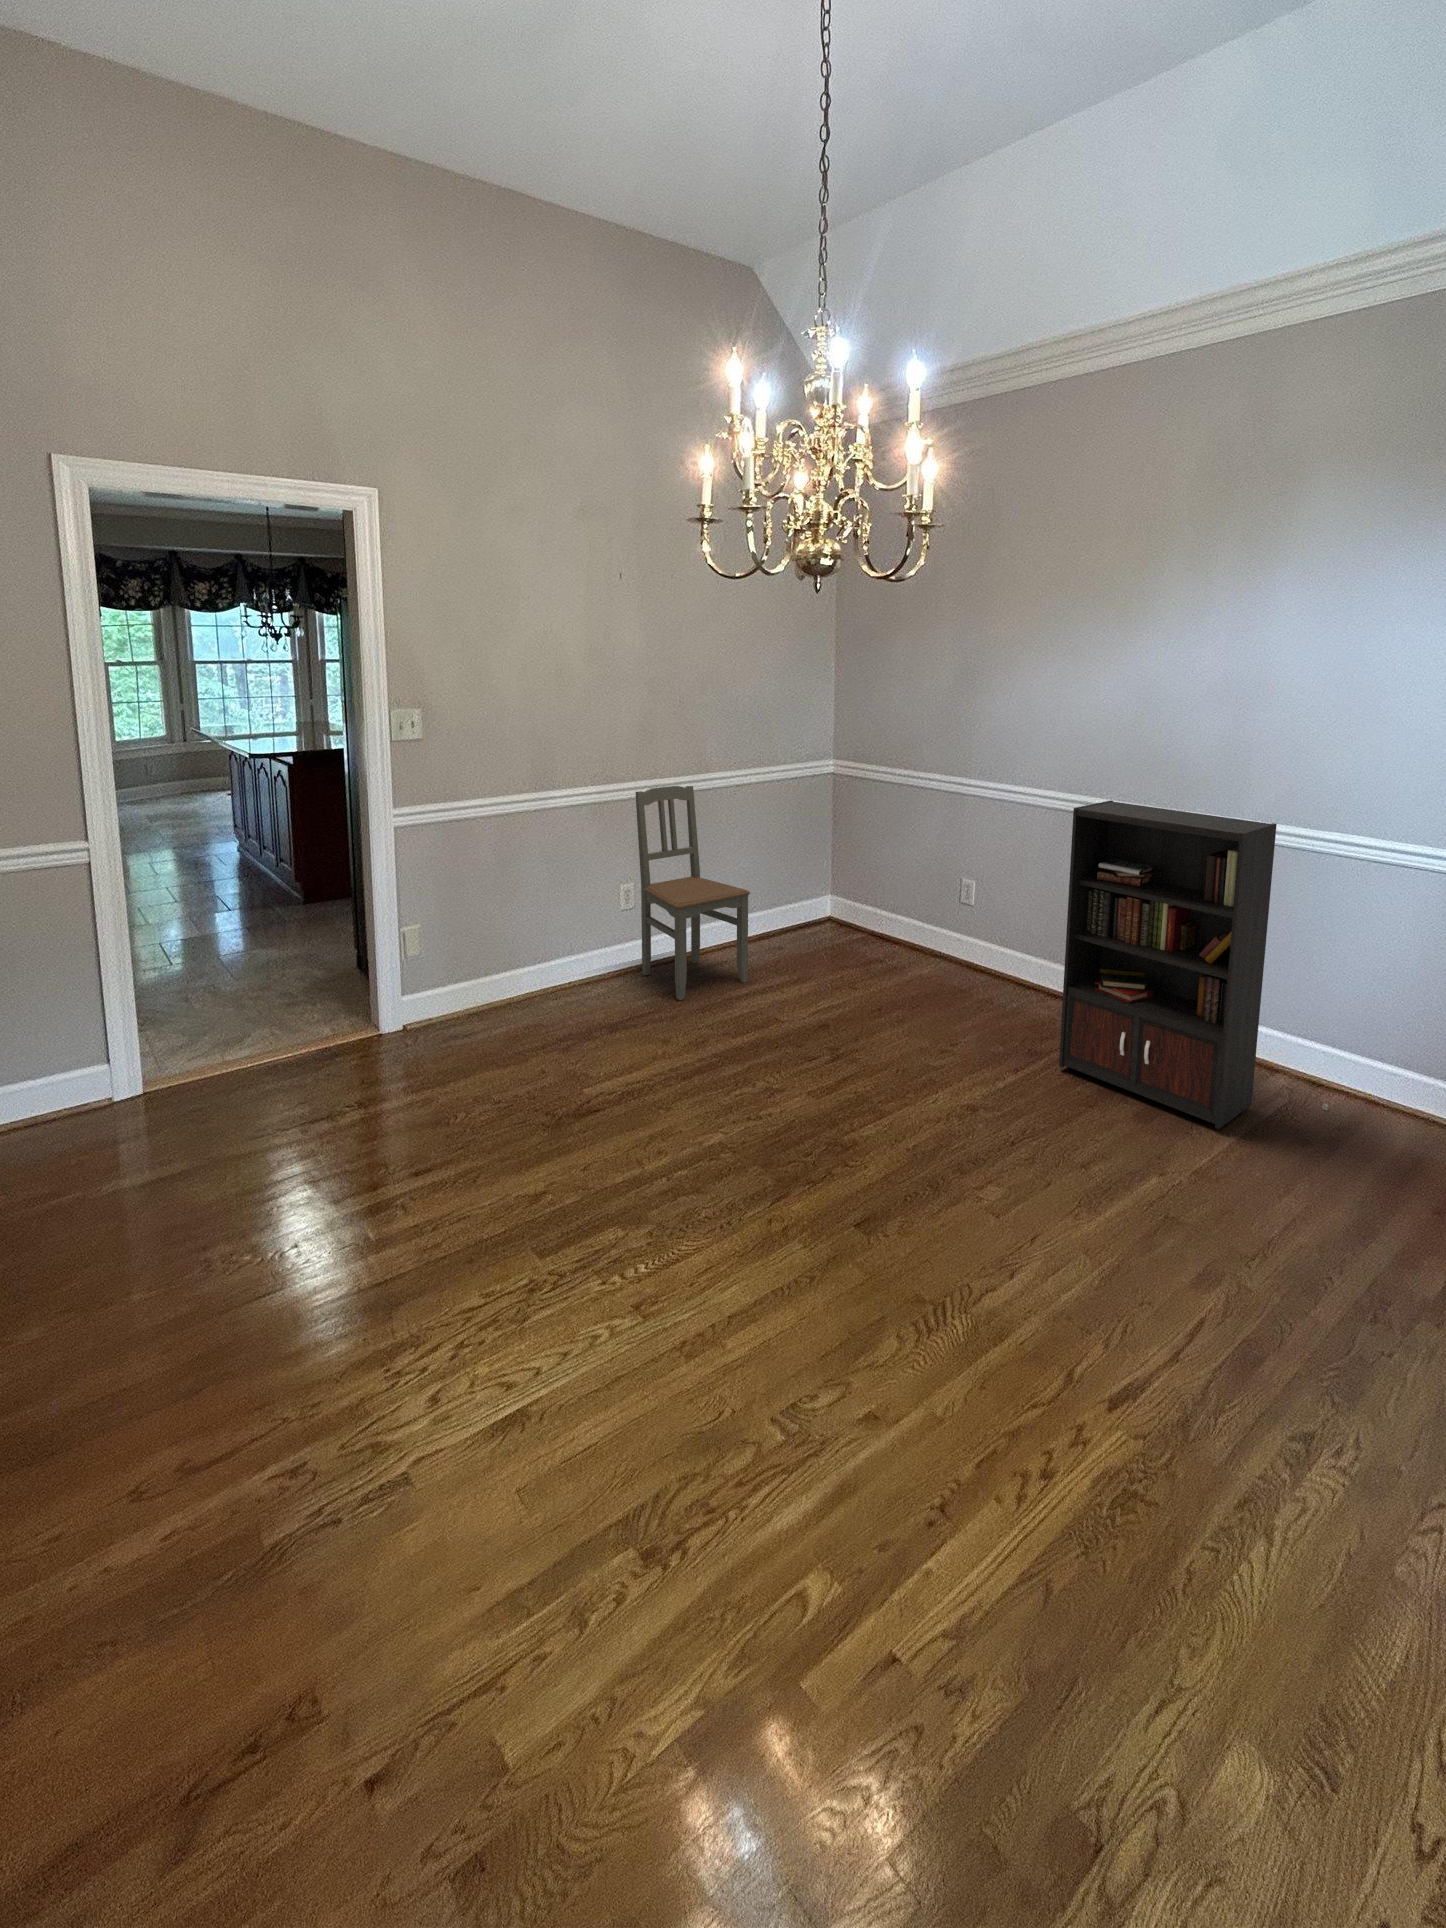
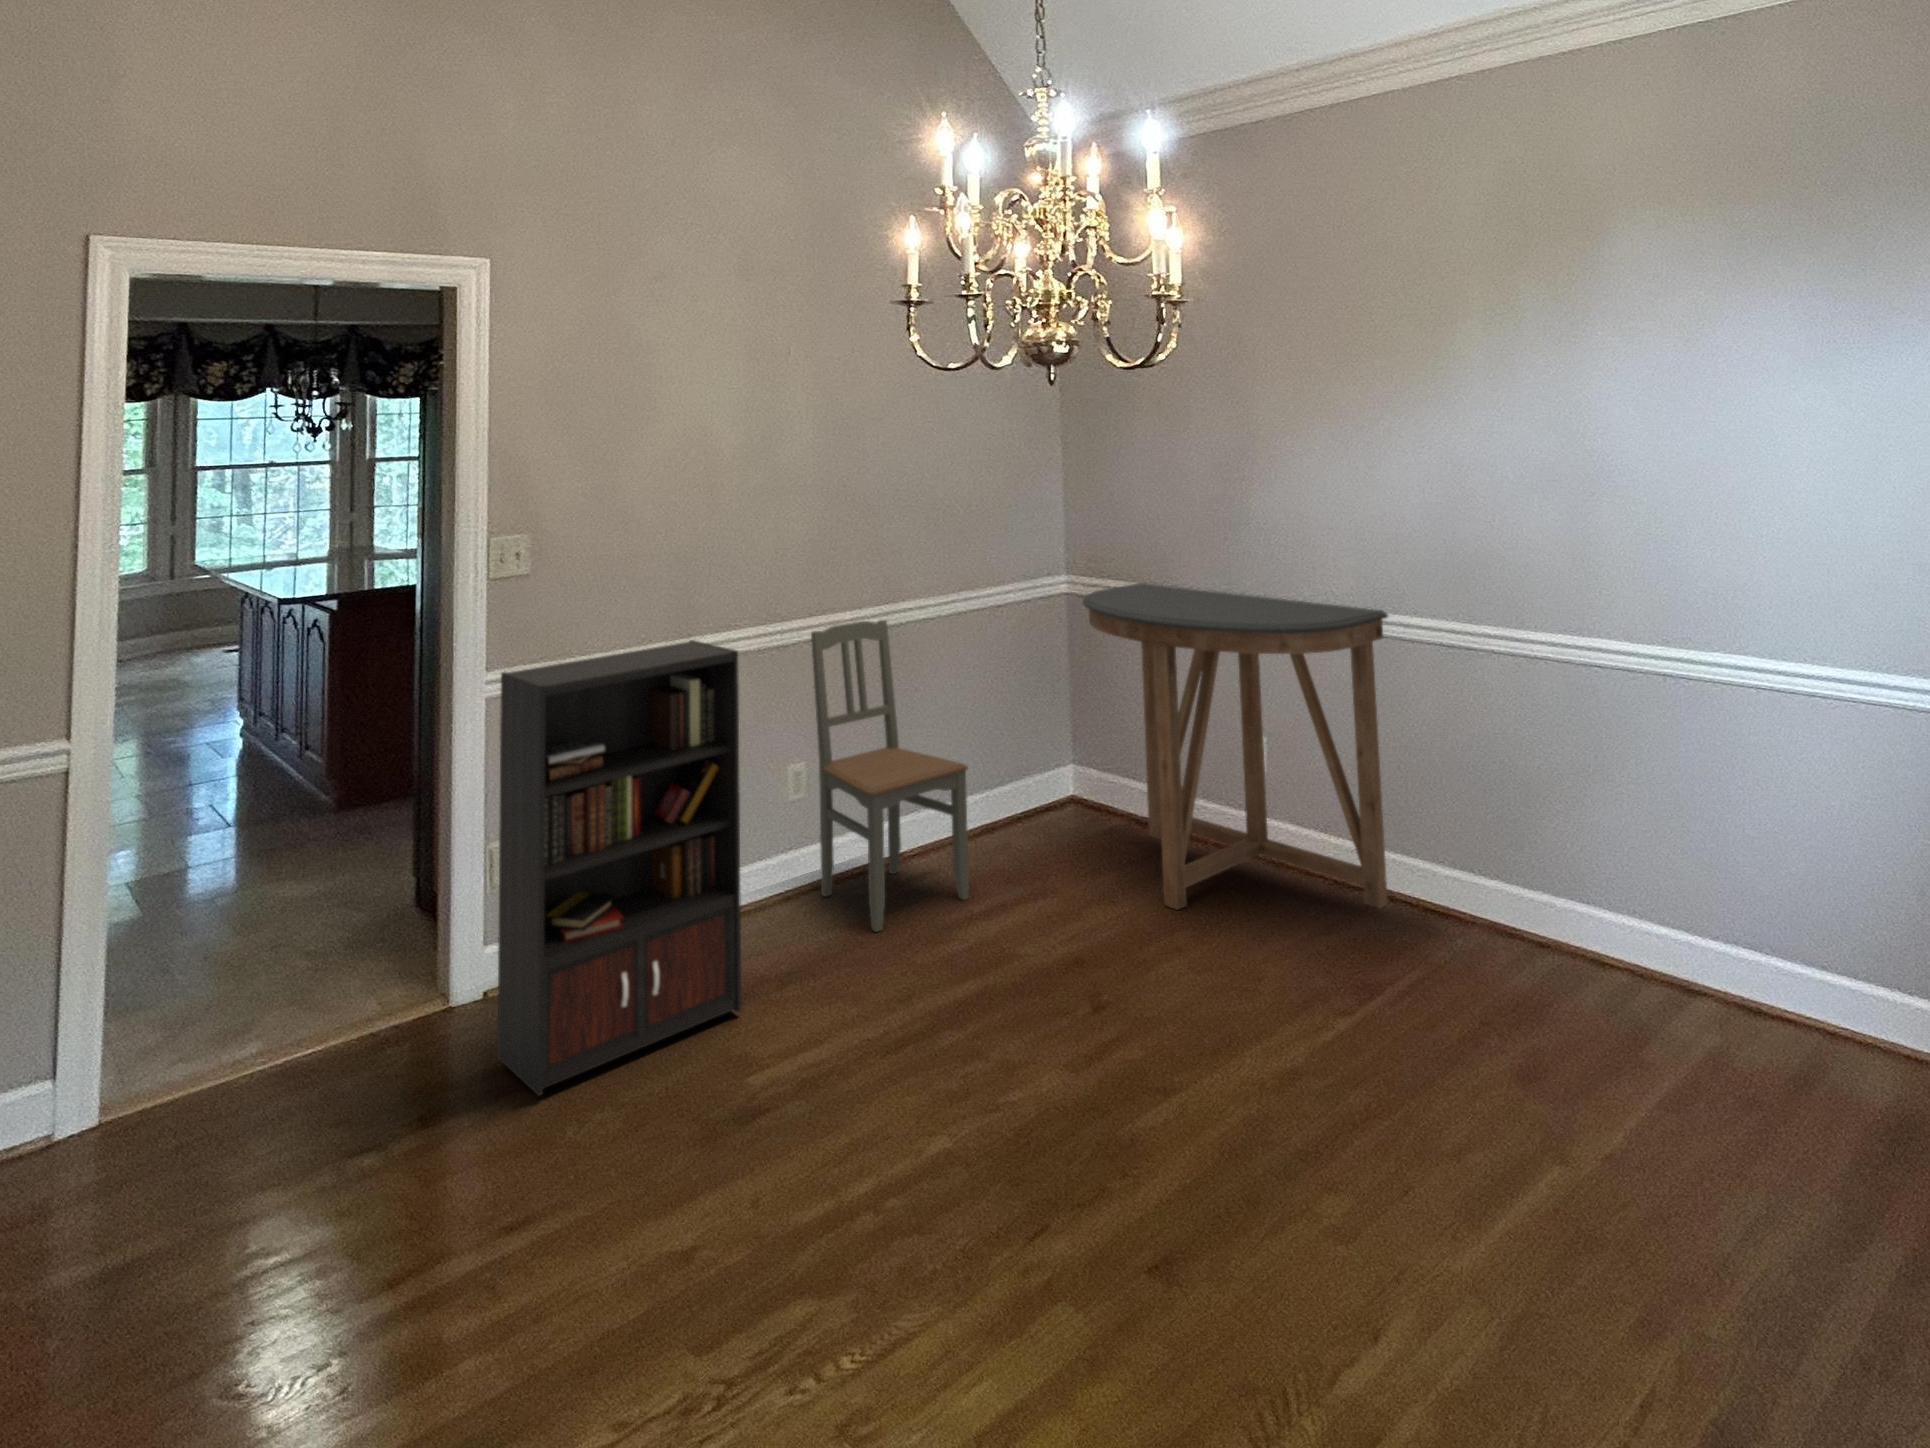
console table: none [842,767,1078,1003] -> present [1082,583,1388,910]
bookcase: present [1059,801,1328,1129] -> present [498,640,742,1095]

